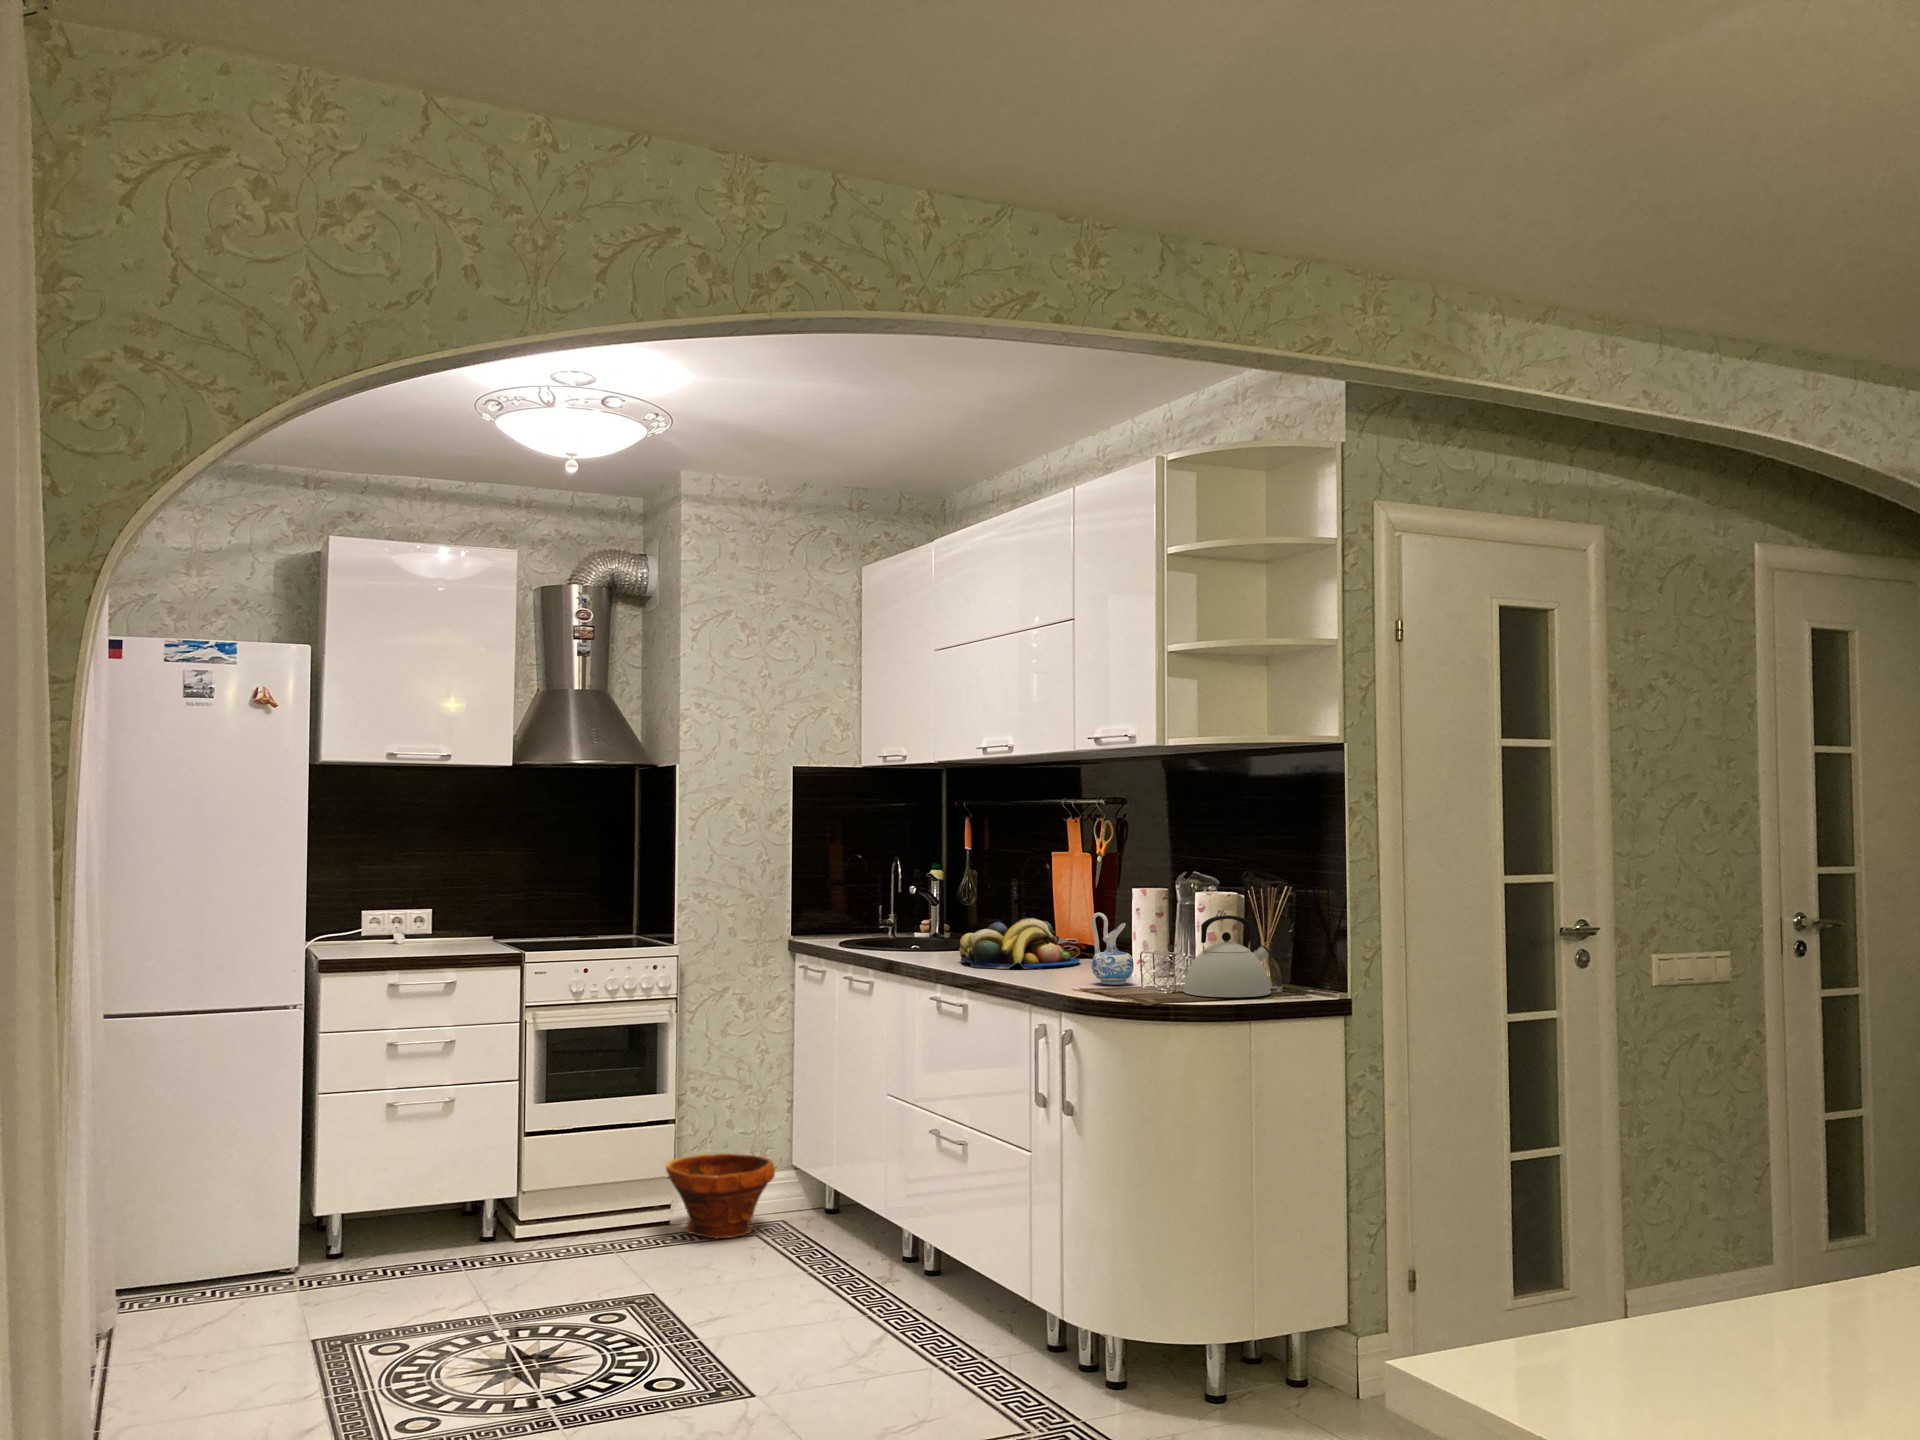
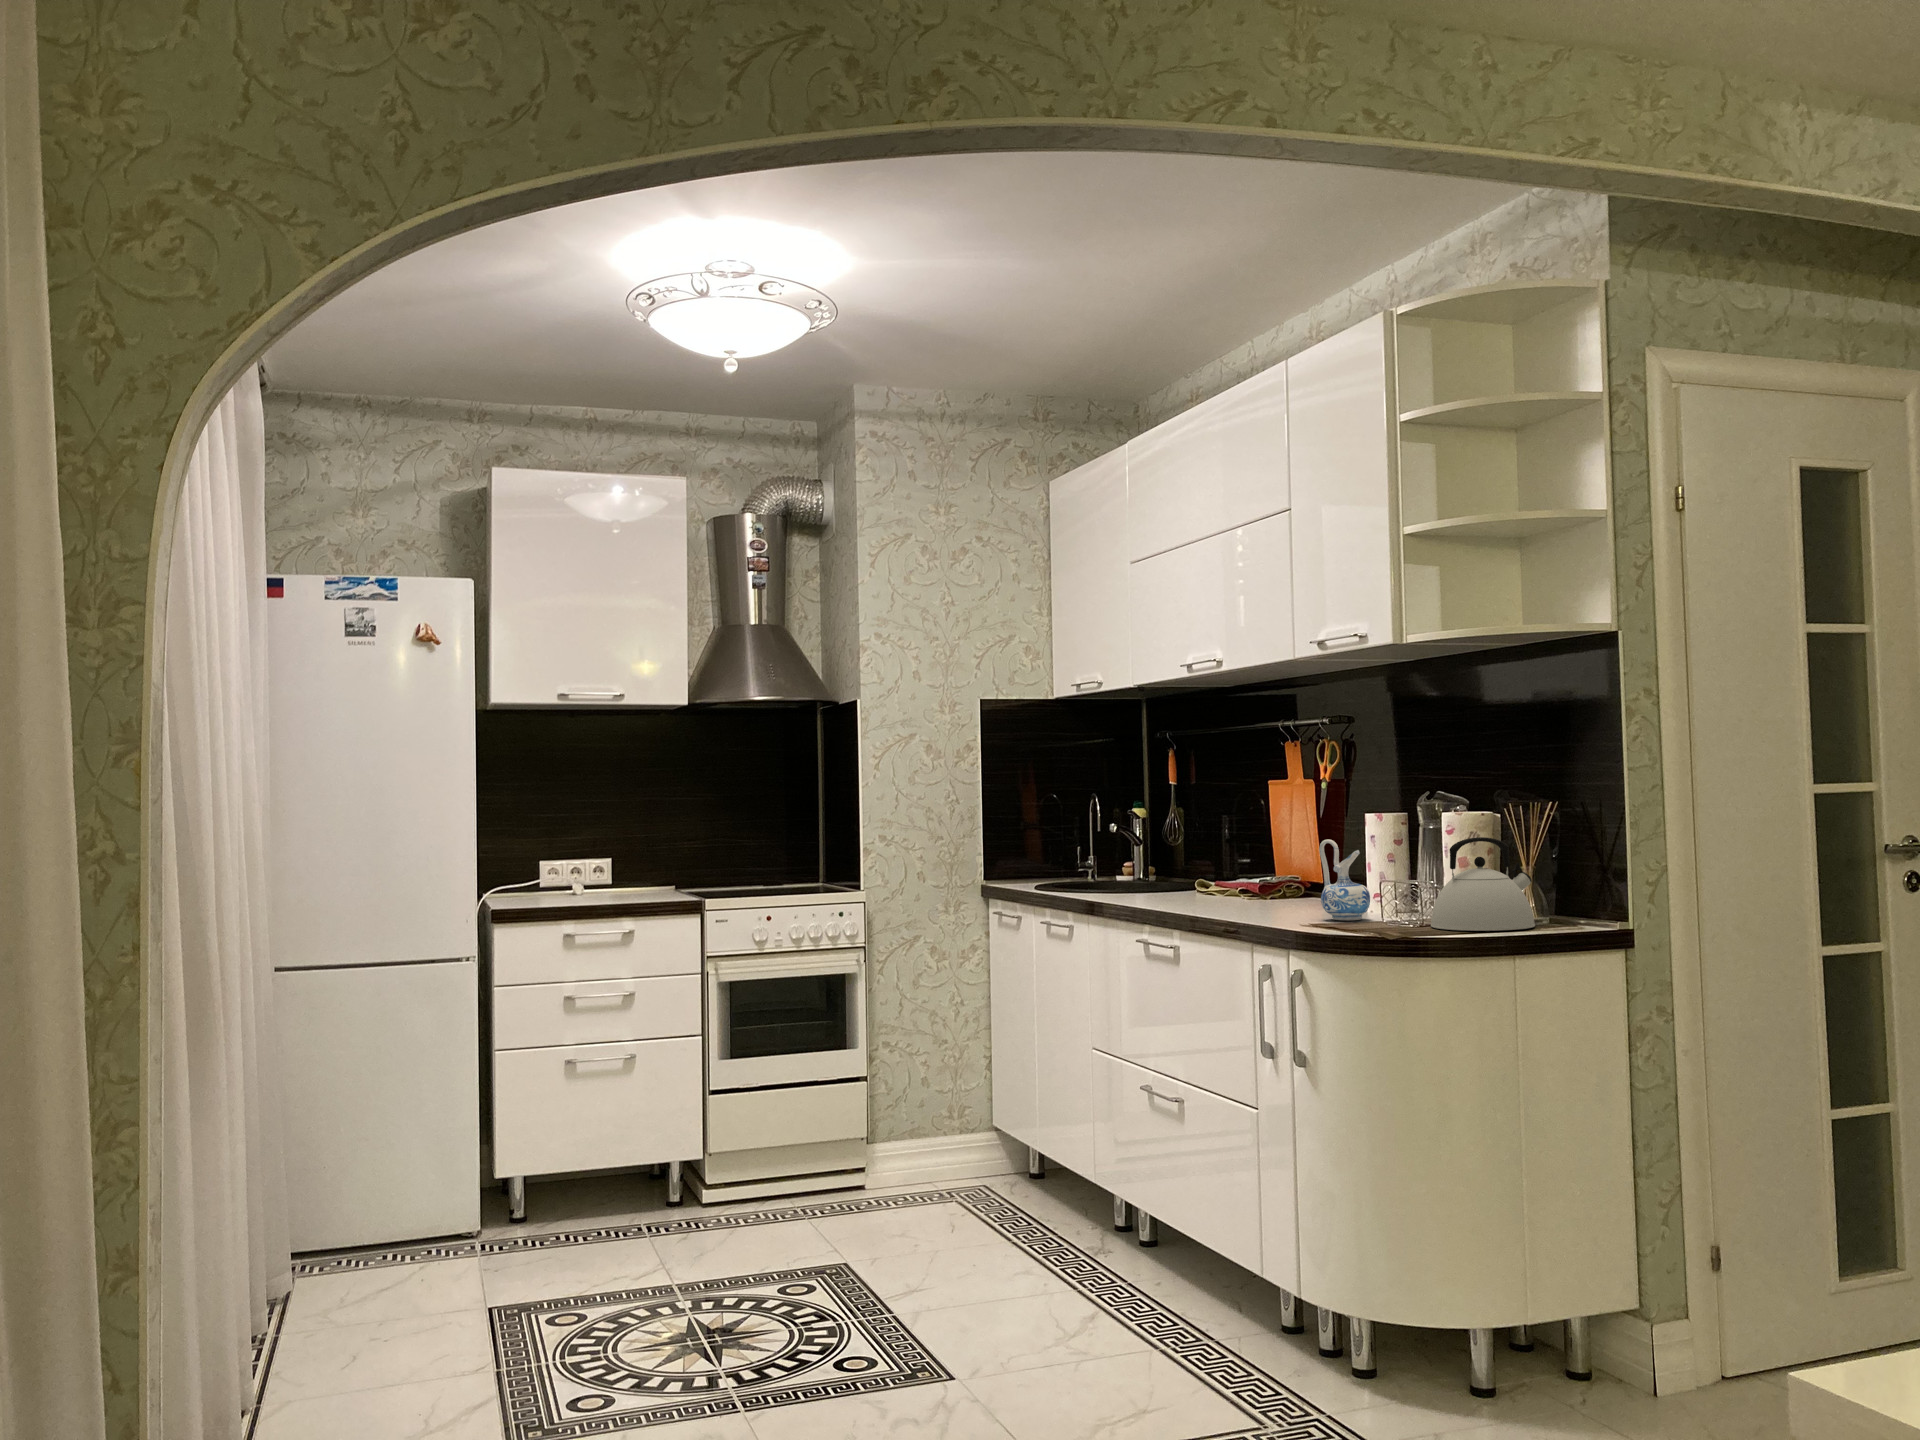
fruit bowl: present [959,918,1080,969] -> none [1169,853,1307,907]
planter: present [666,1153,775,1238] -> none [858,1115,975,1206]

